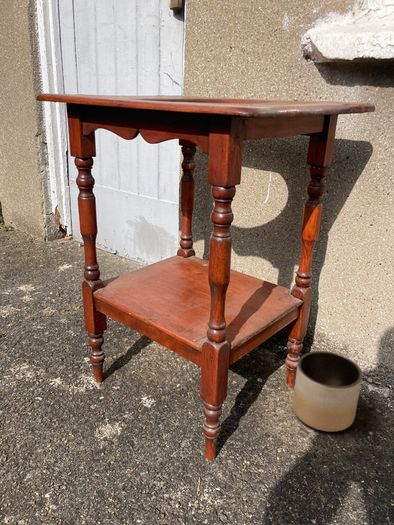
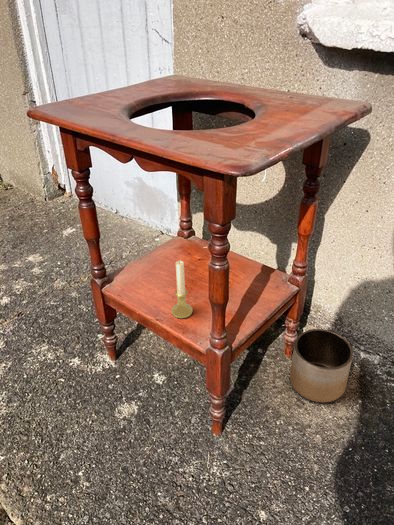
candle holder: none [166,252,189,319] -> present [171,261,193,319]

